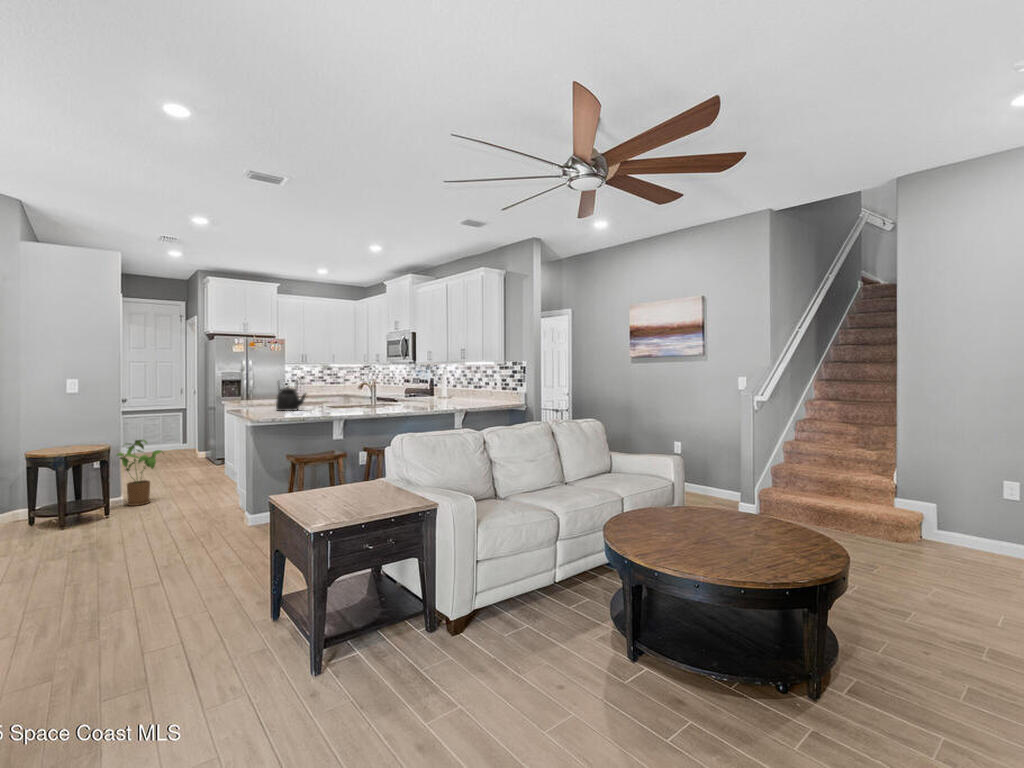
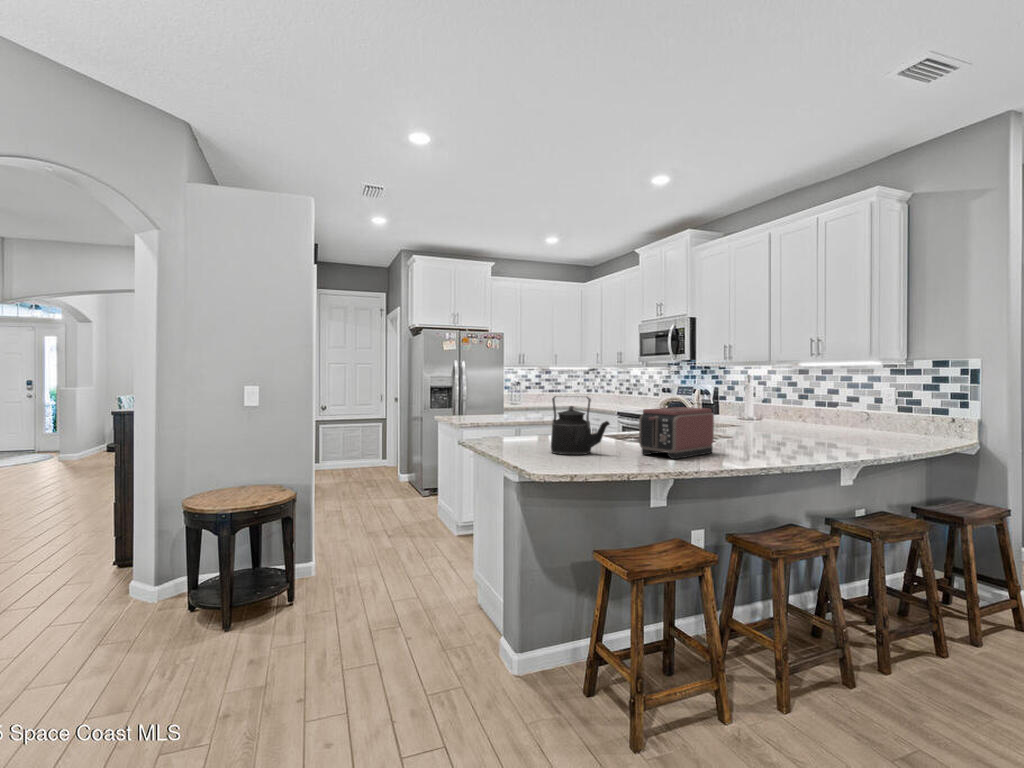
toaster: none [324,386,366,410] -> present [639,407,714,459]
house plant: present [117,440,163,506] -> none [305,479,367,582]

